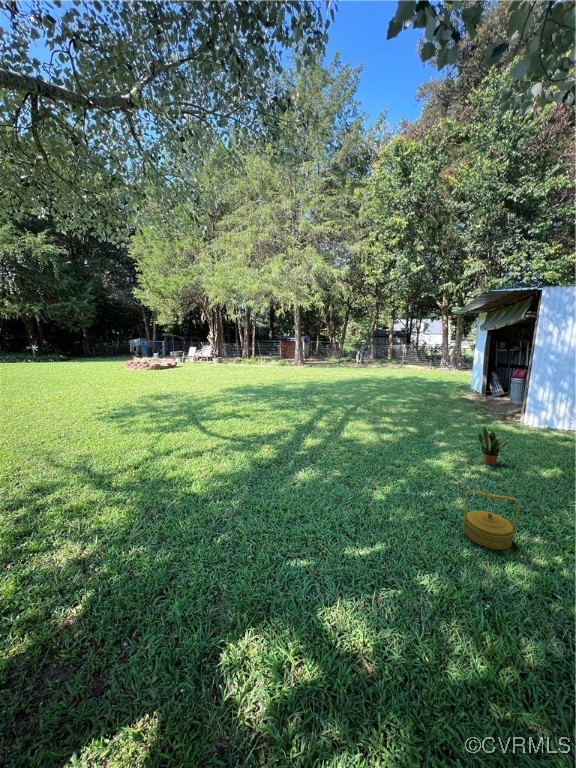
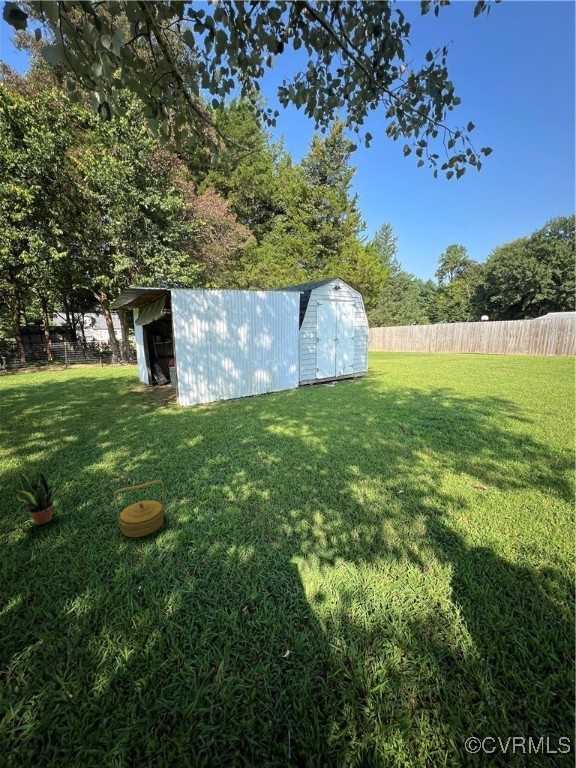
potted plant: present [478,426,508,465] -> present [16,471,60,524]

